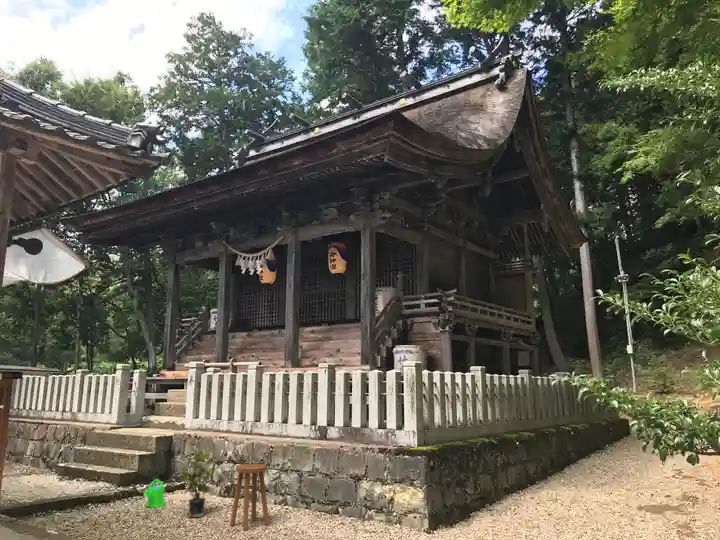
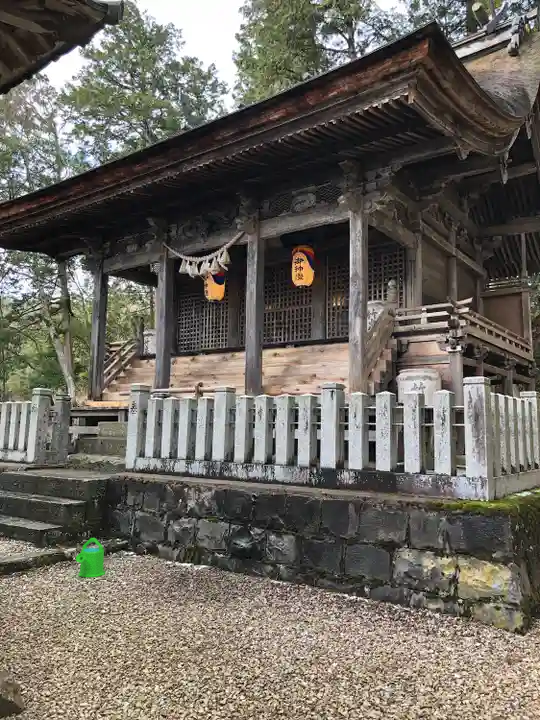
potted plant: present [180,449,215,517] -> none [126,496,178,596]
stool: present [230,463,269,531] -> none [205,521,263,620]

